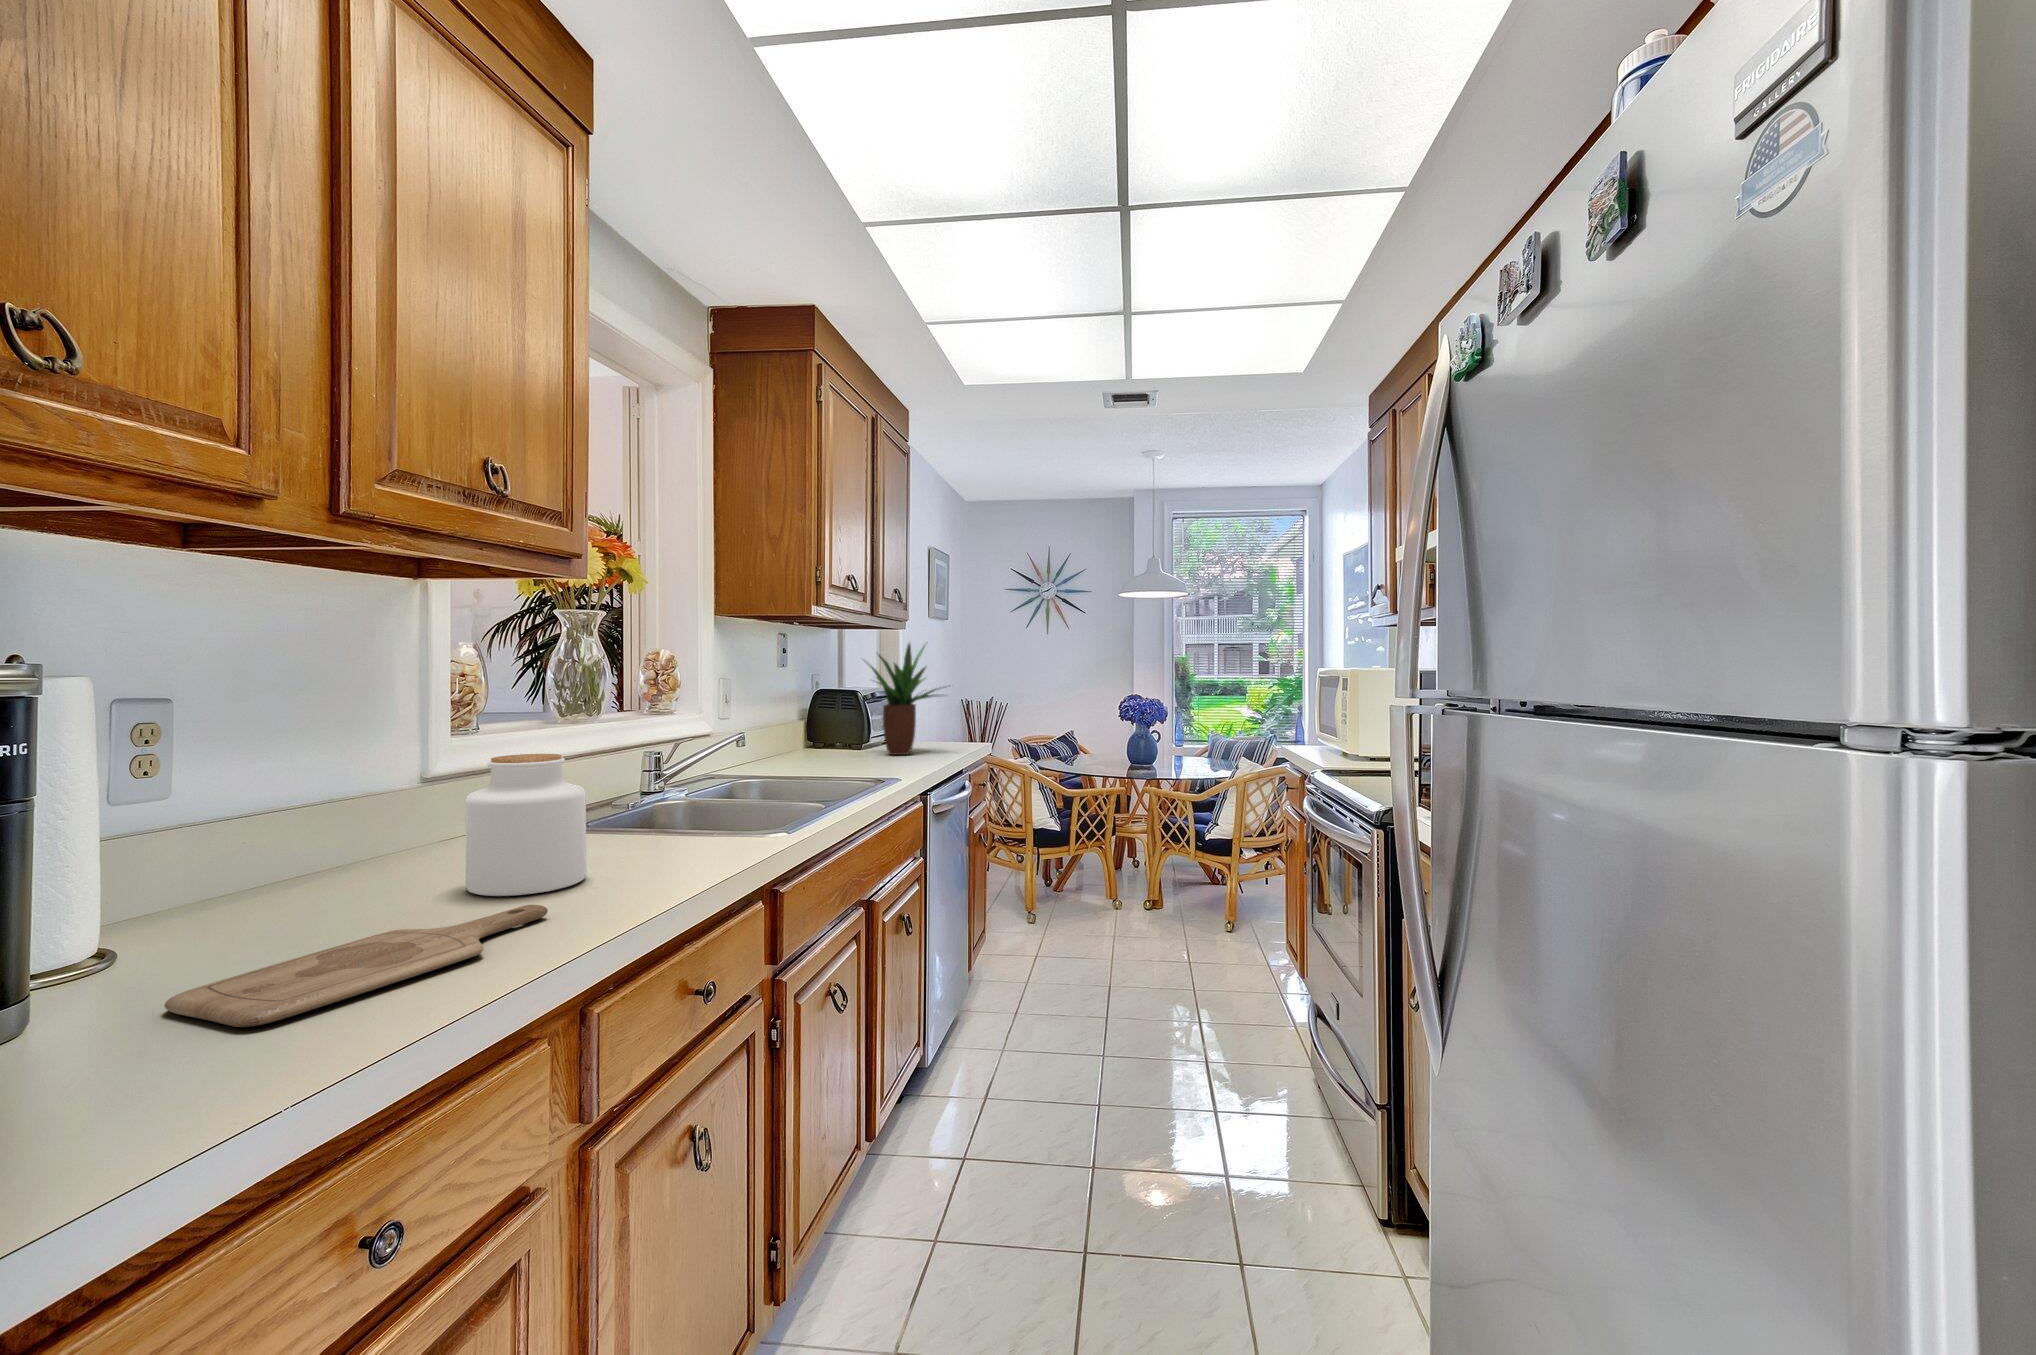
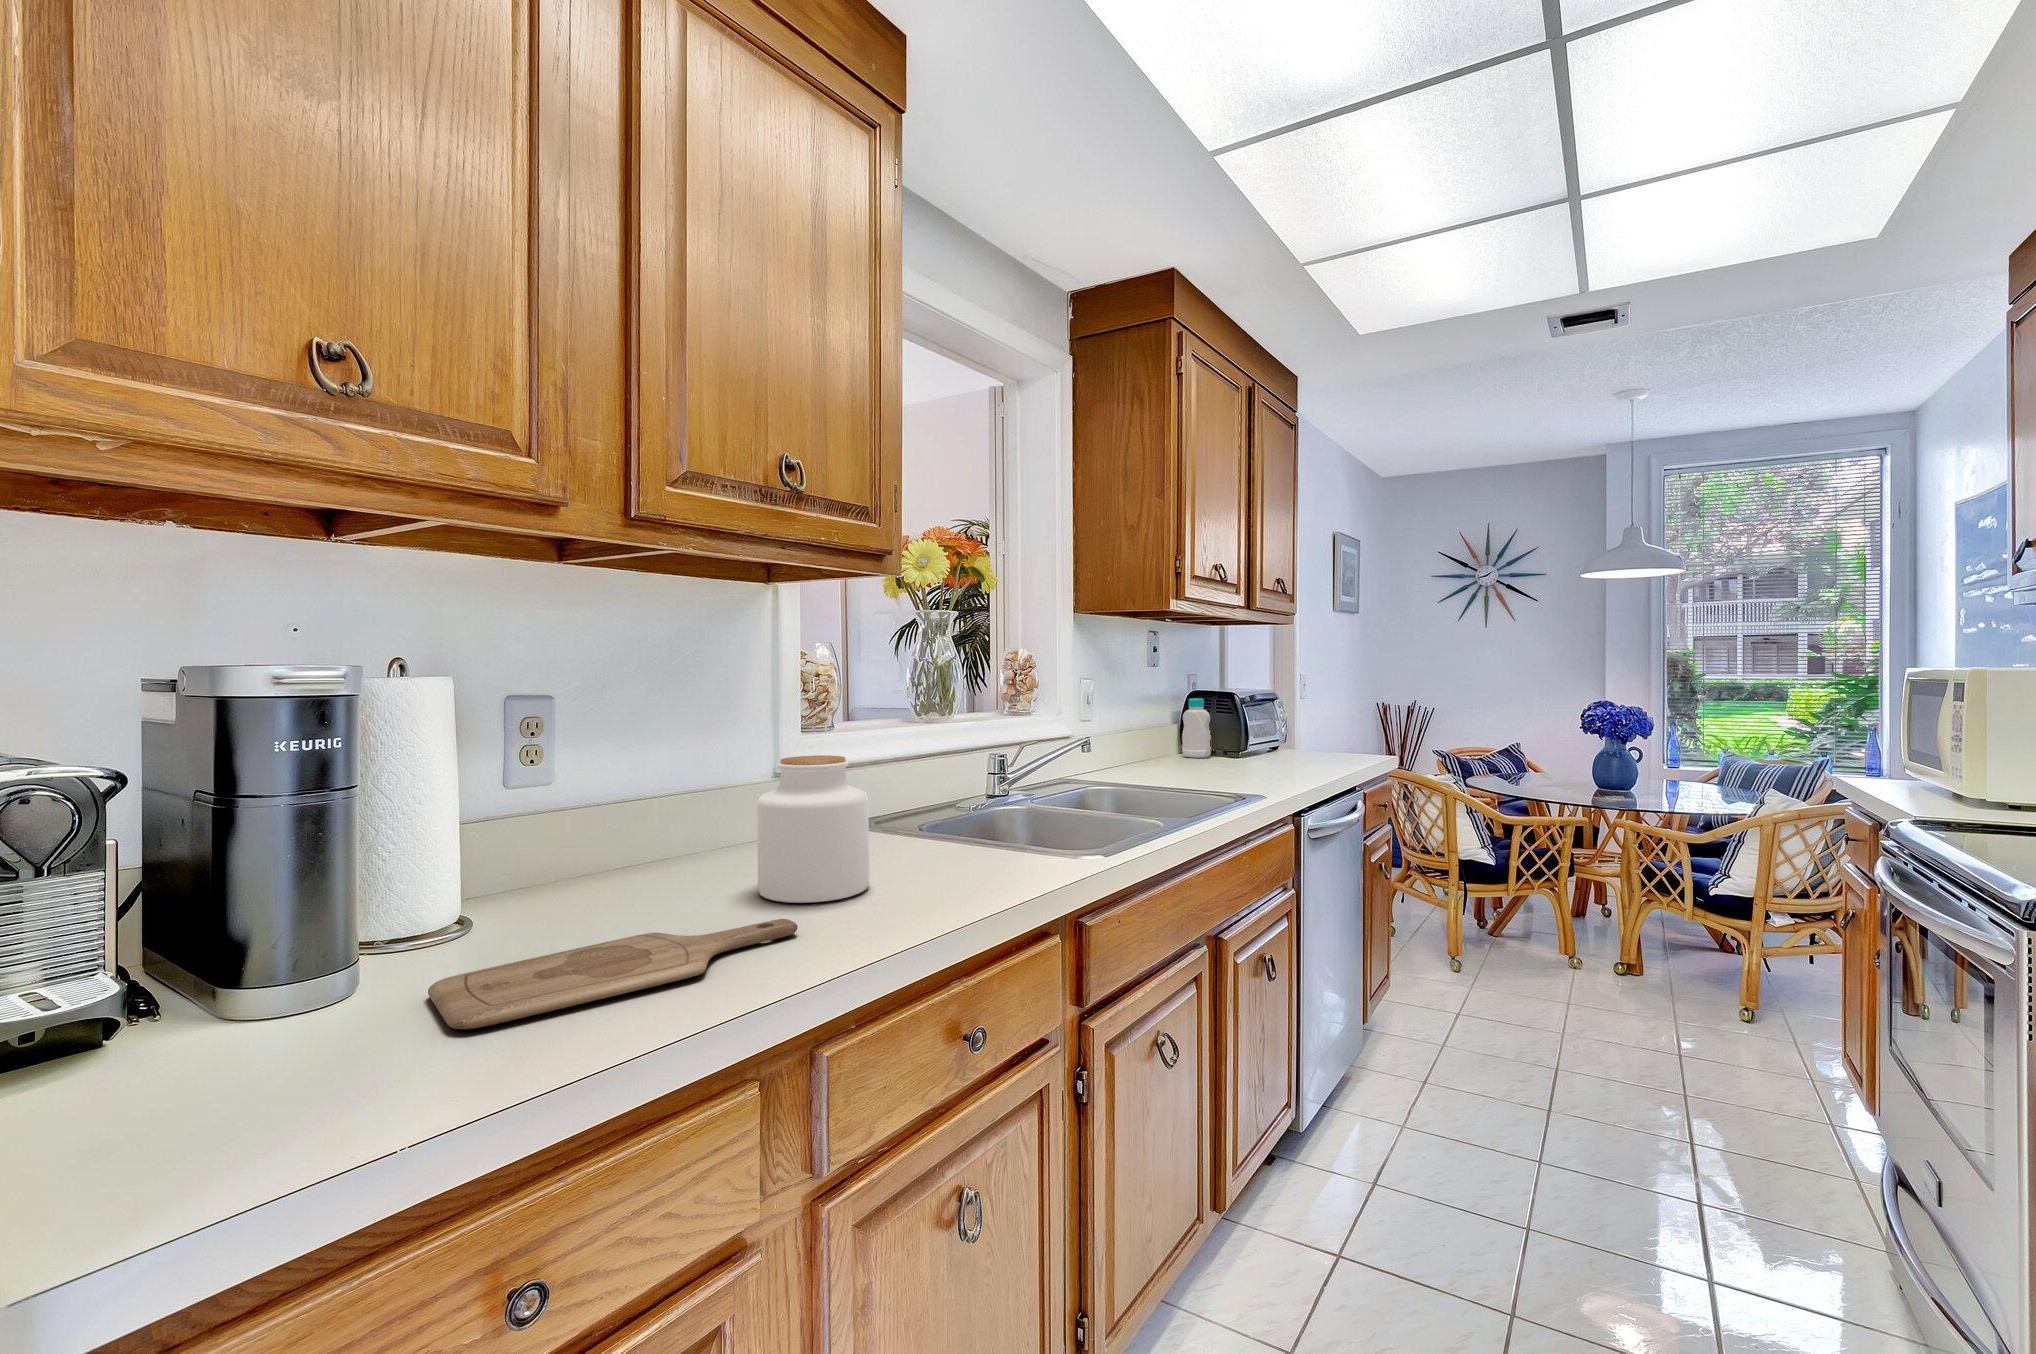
potted plant: present [870,644,950,755] -> none [1234,637,1340,766]
bottle: none [812,696,838,752] -> present [1182,698,1211,758]

